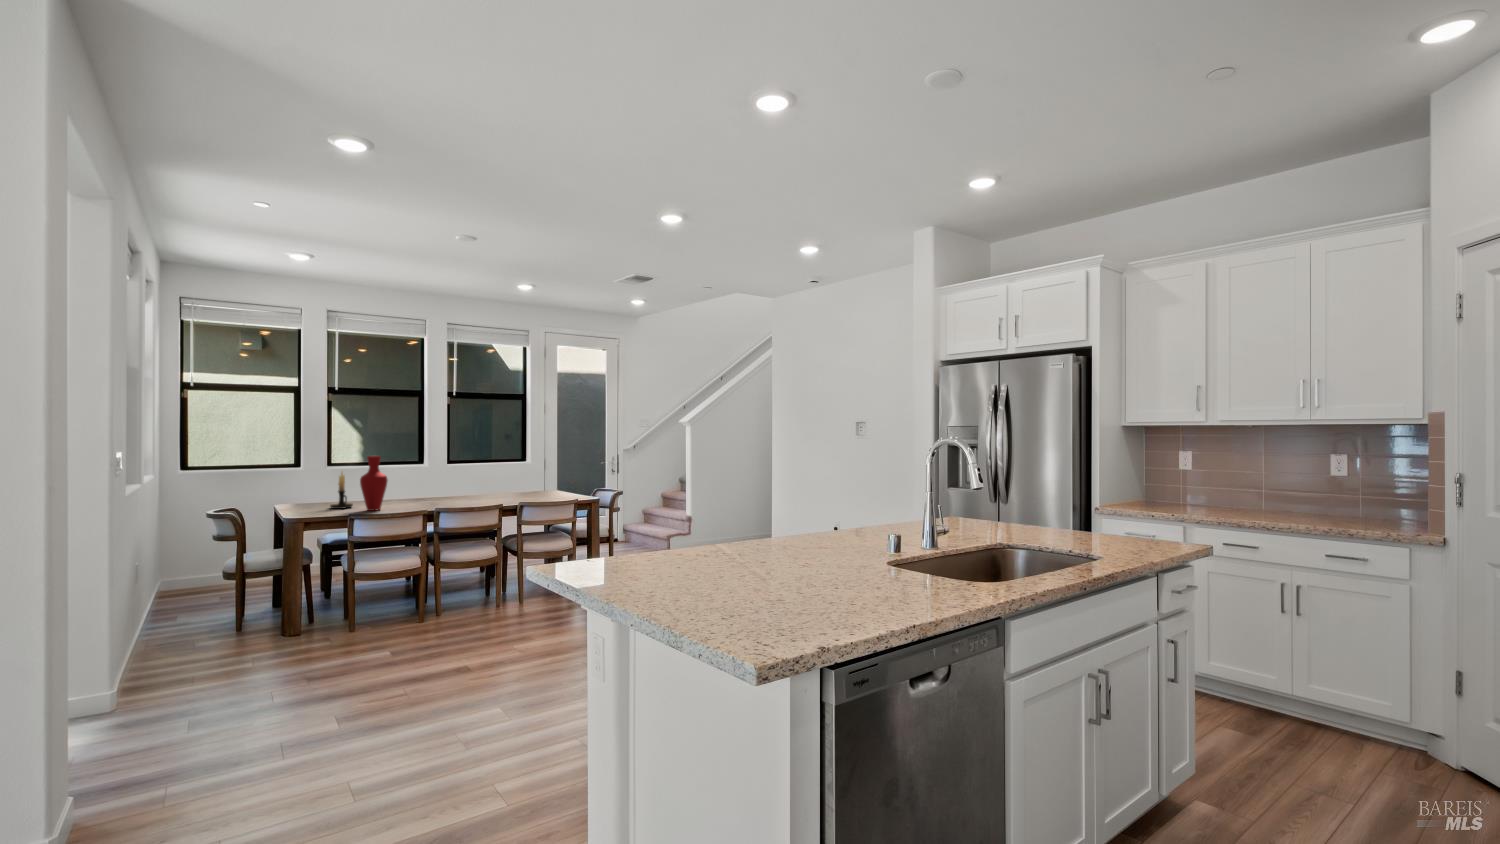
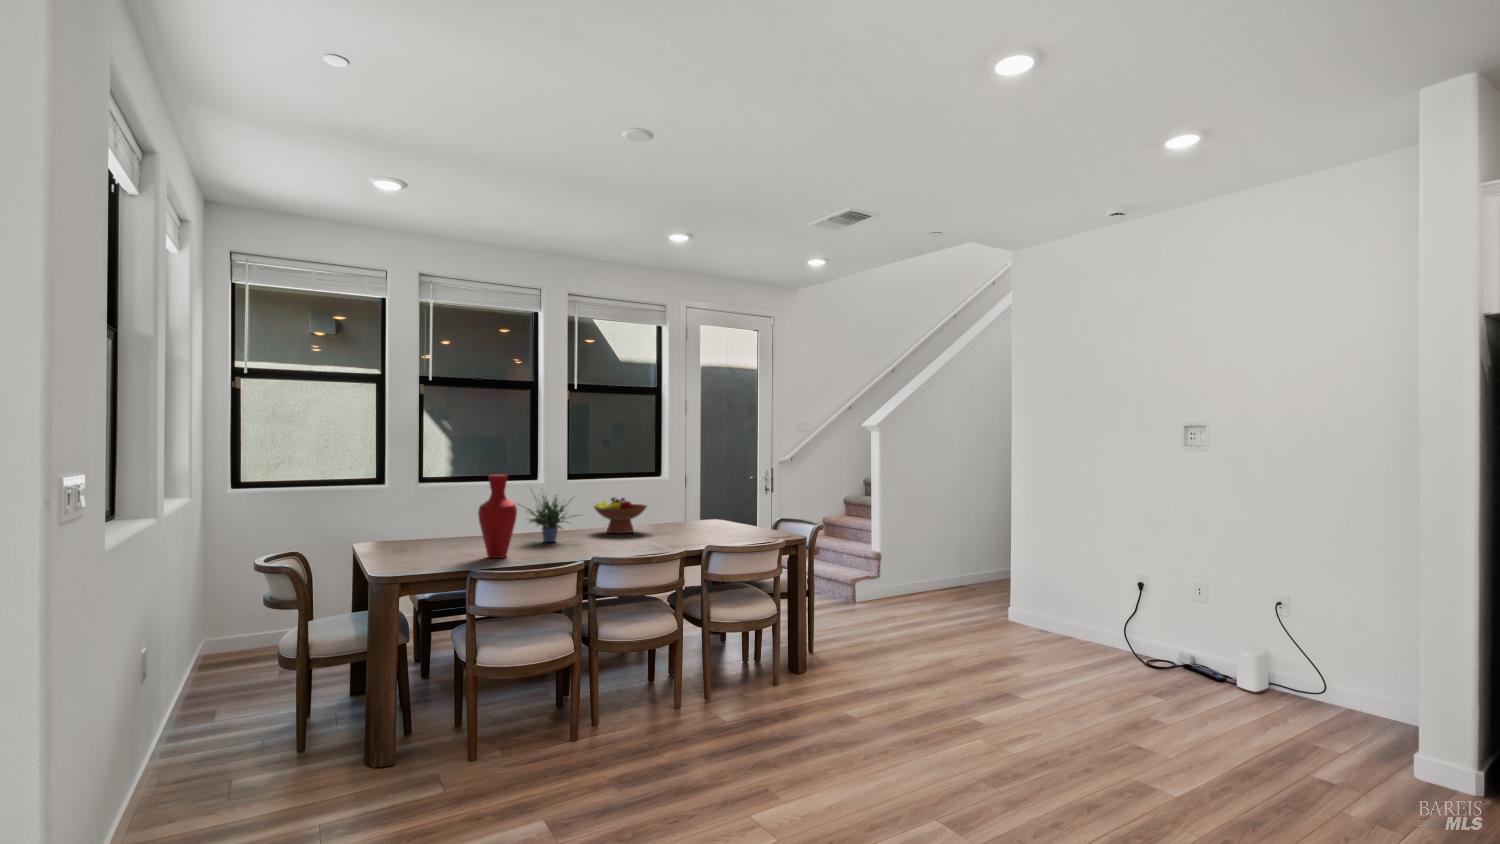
potted plant: none [391,463,442,503] -> present [527,491,575,542]
candle holder: present [330,471,353,509] -> none [433,493,465,553]
fruit bowl: none [453,474,494,499] -> present [594,498,647,533]

